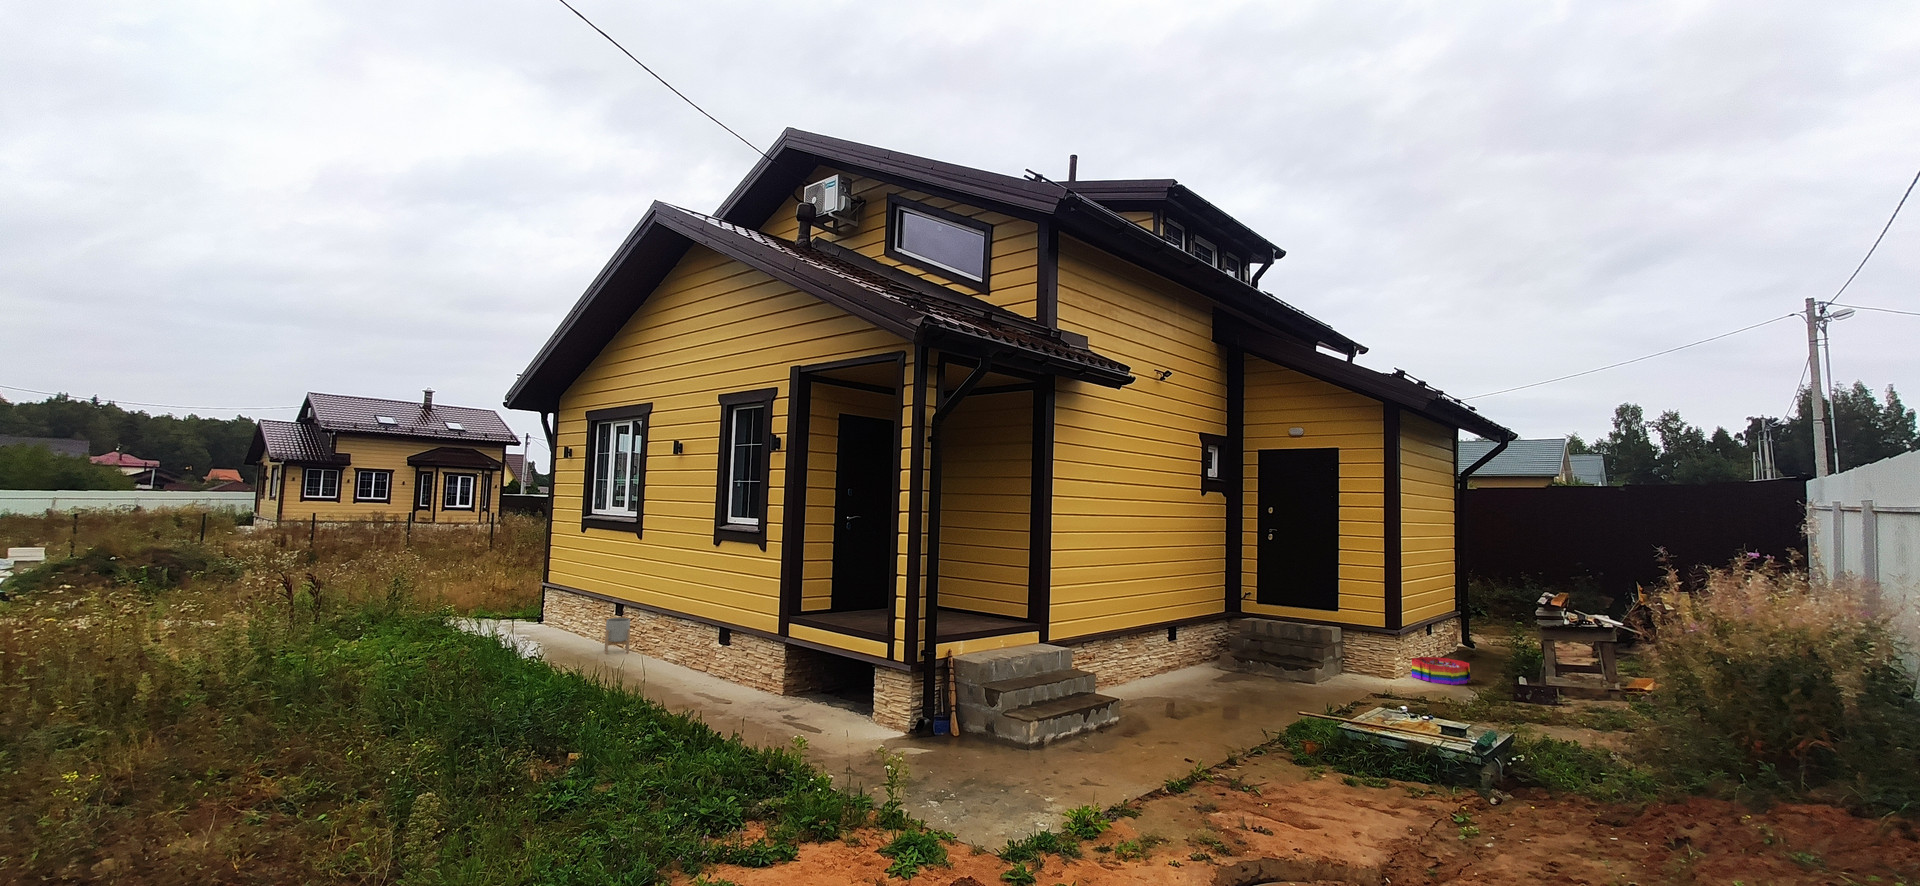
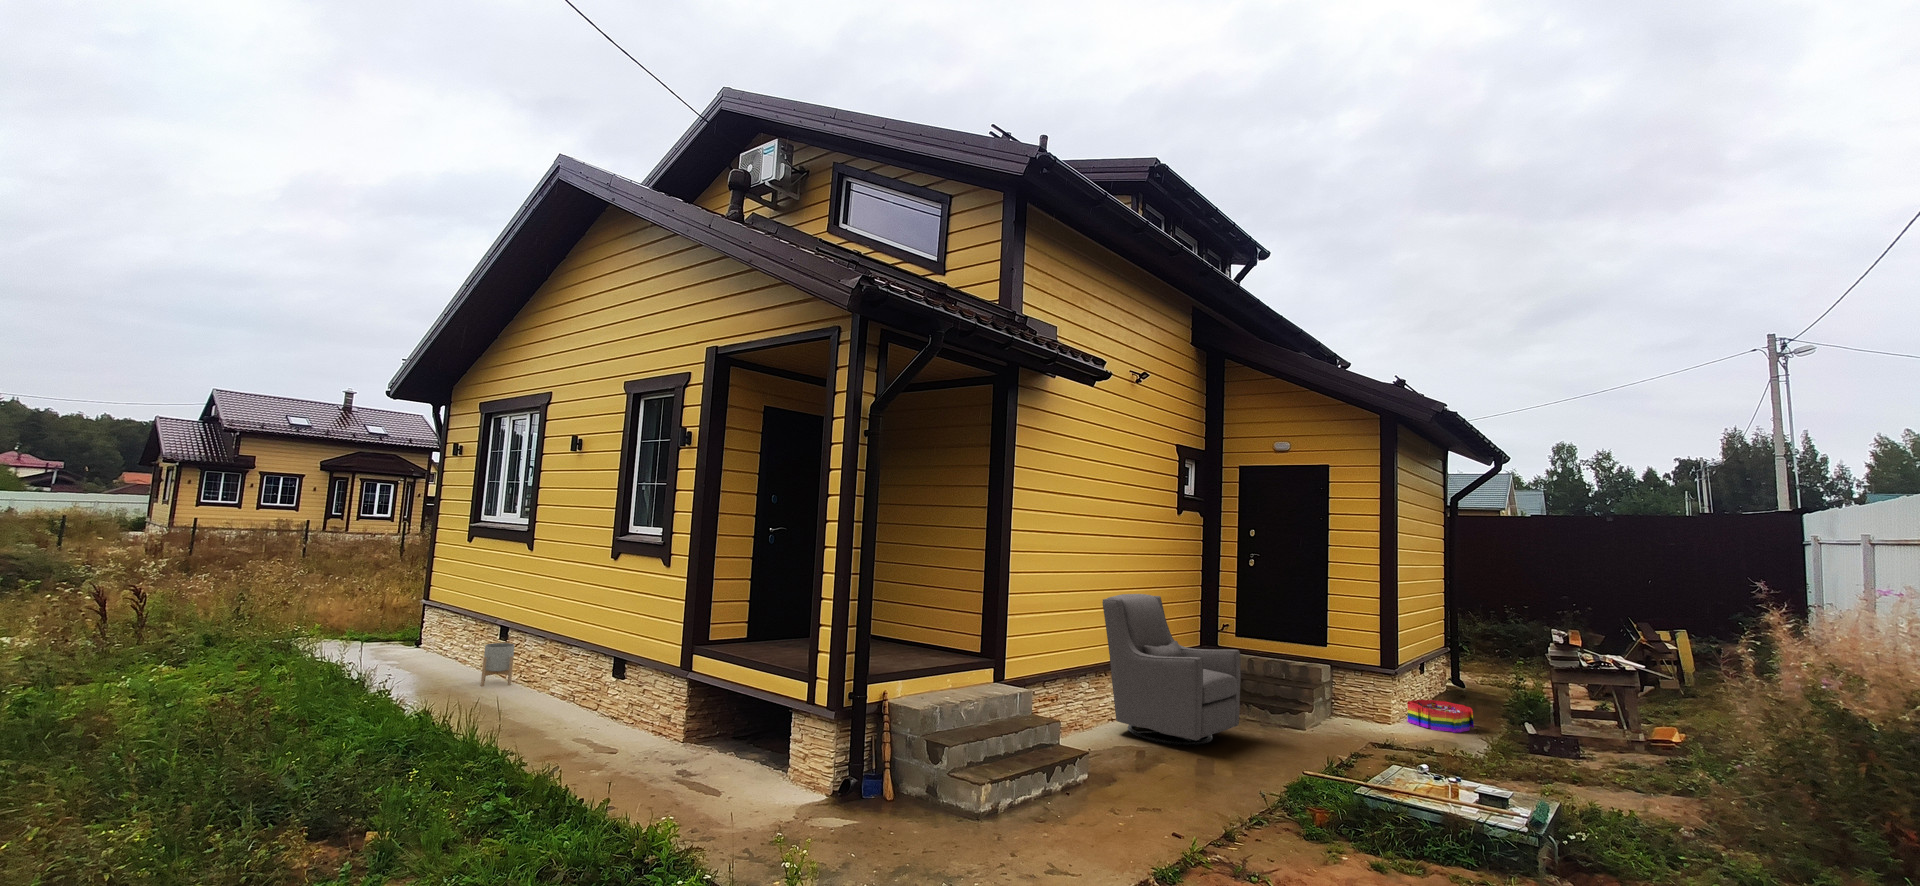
chair: none [1133,567,1255,696] -> present [1102,594,1241,745]

